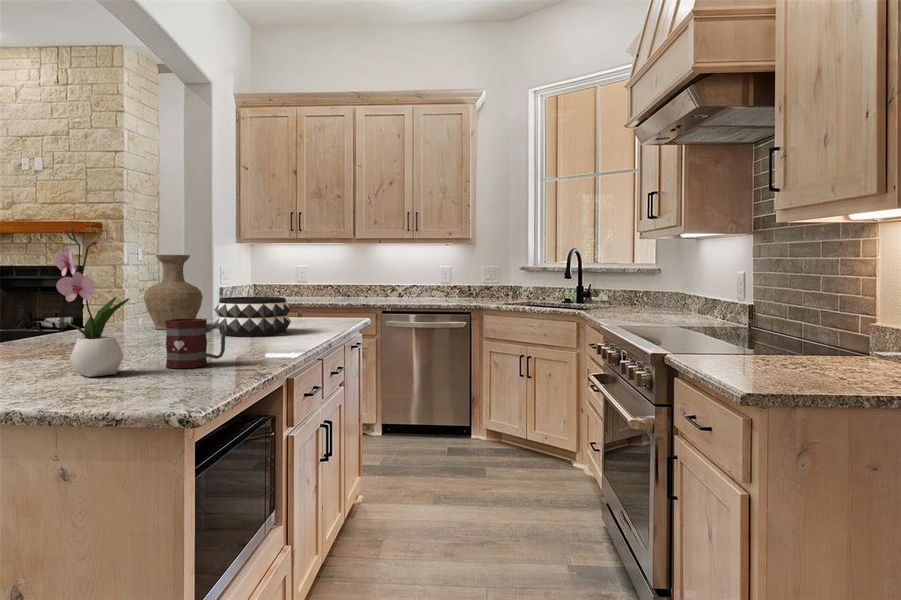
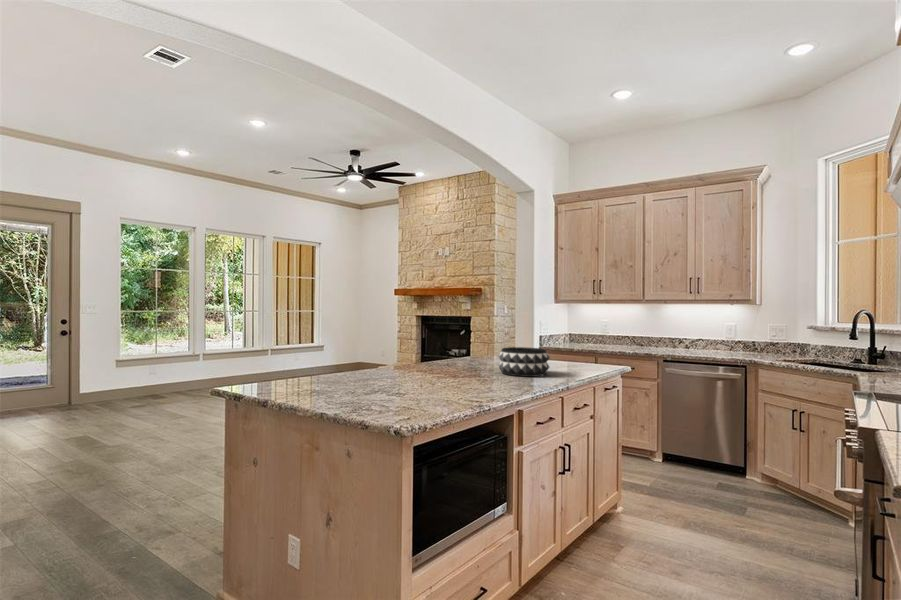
flower arrangement: present [54,228,130,377] -> none [376,309,412,397]
vase: present [144,255,203,330] -> none [464,317,500,366]
mug: present [165,318,226,368] -> none [435,364,470,397]

